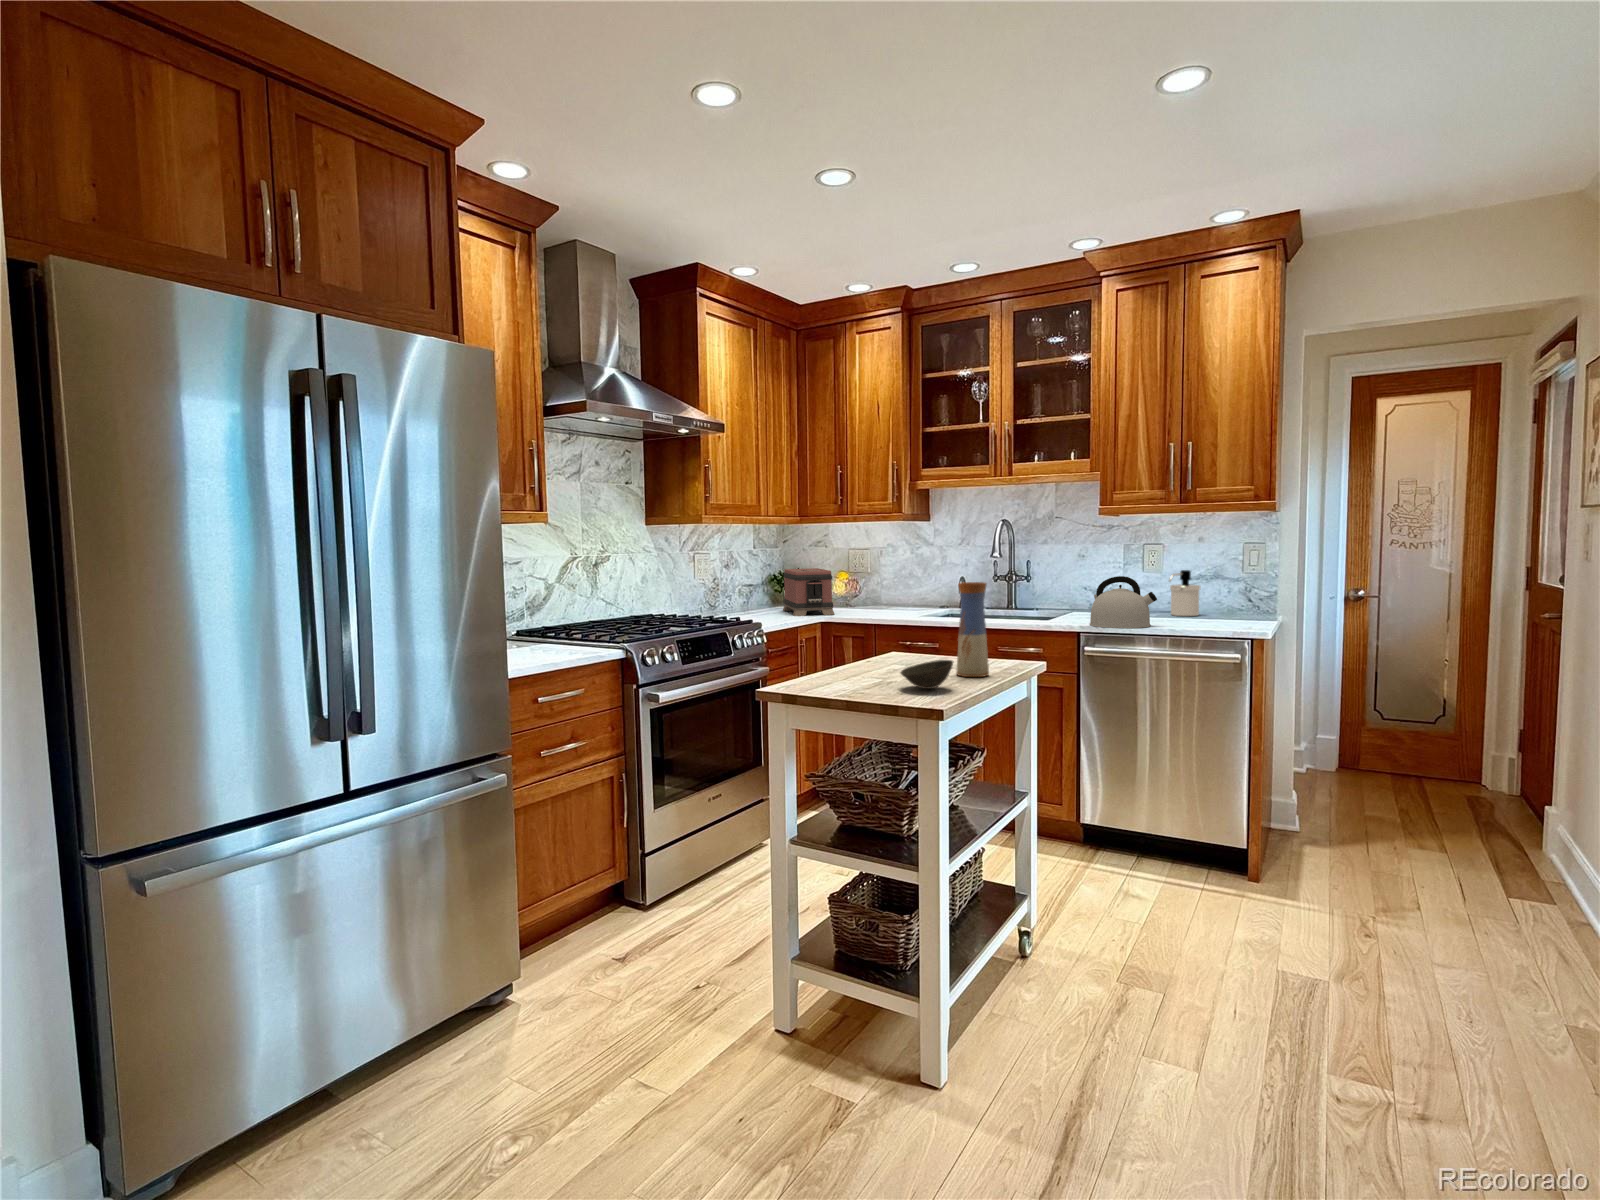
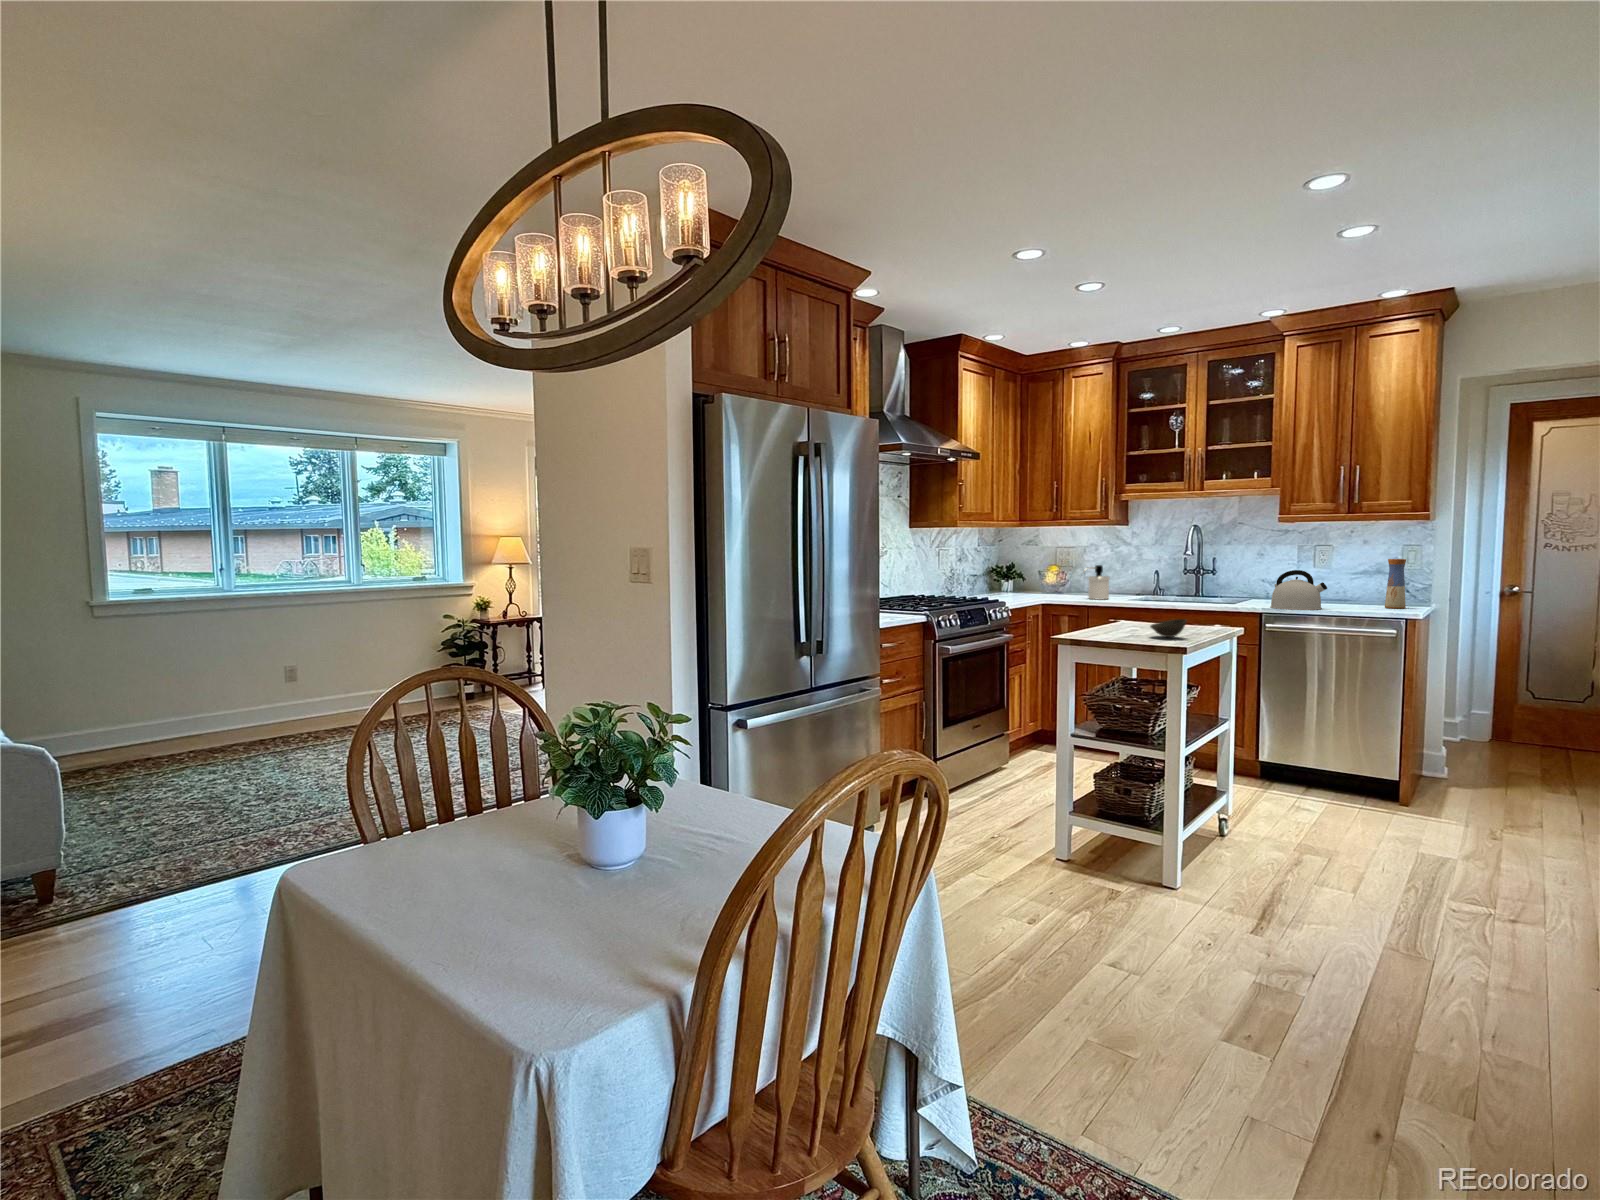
toaster: present [783,568,834,616] -> none [1009,562,1055,599]
soap dispenser: present [1169,570,1200,616] -> present [1083,565,1110,600]
vase: present [957,582,989,677] -> present [1385,559,1406,609]

